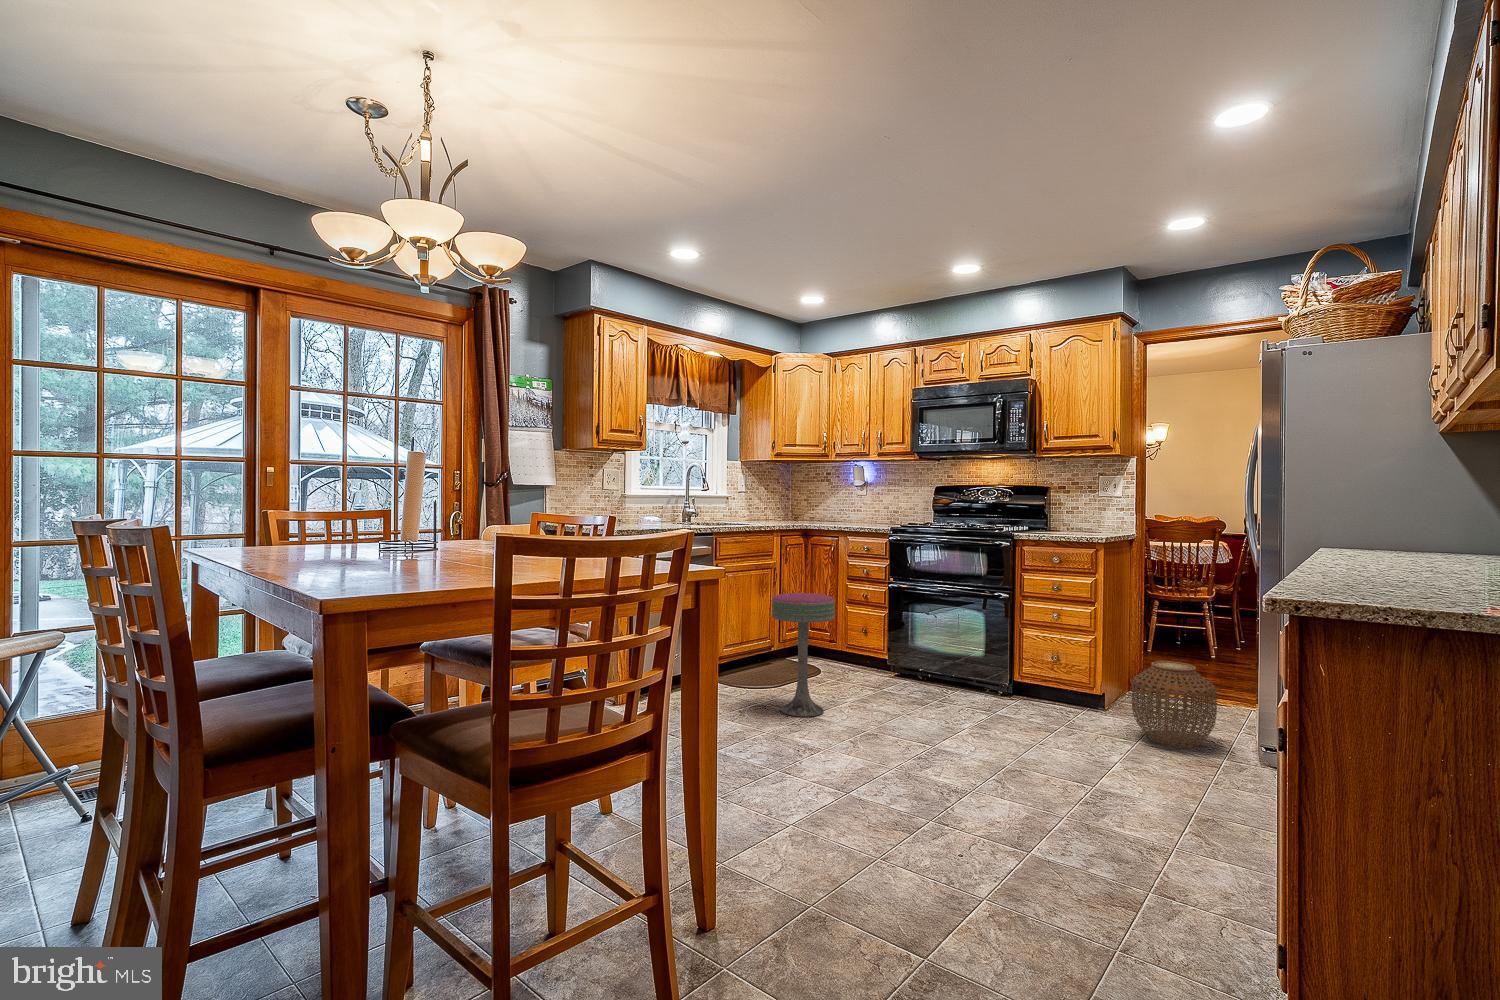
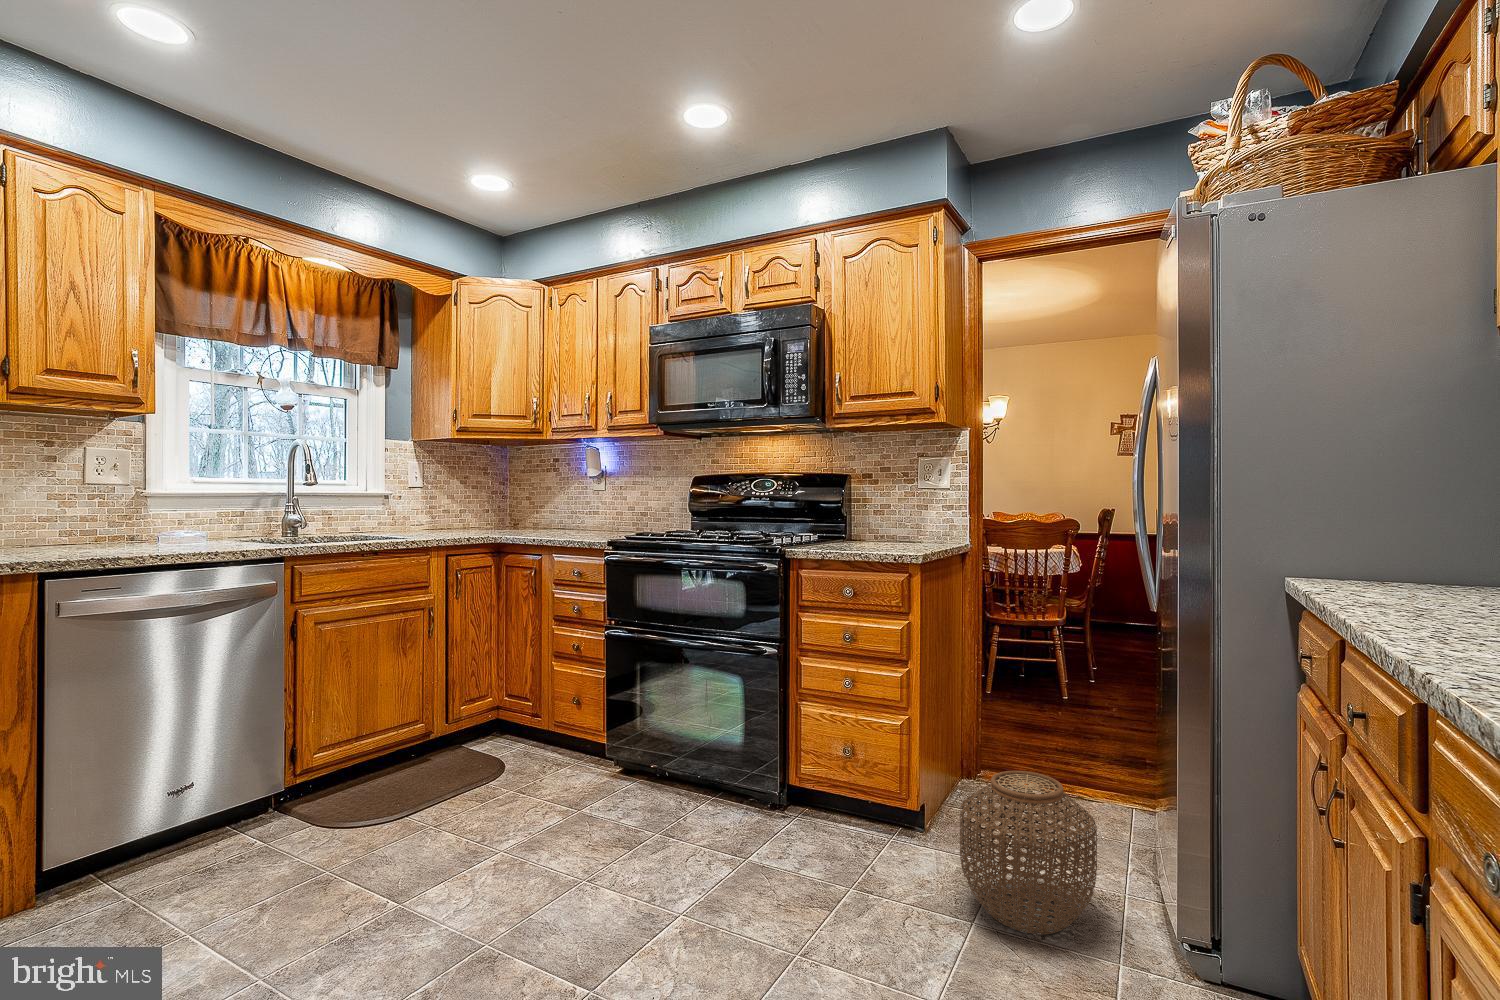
bar stool: present [772,593,835,717] -> none [322,670,452,916]

